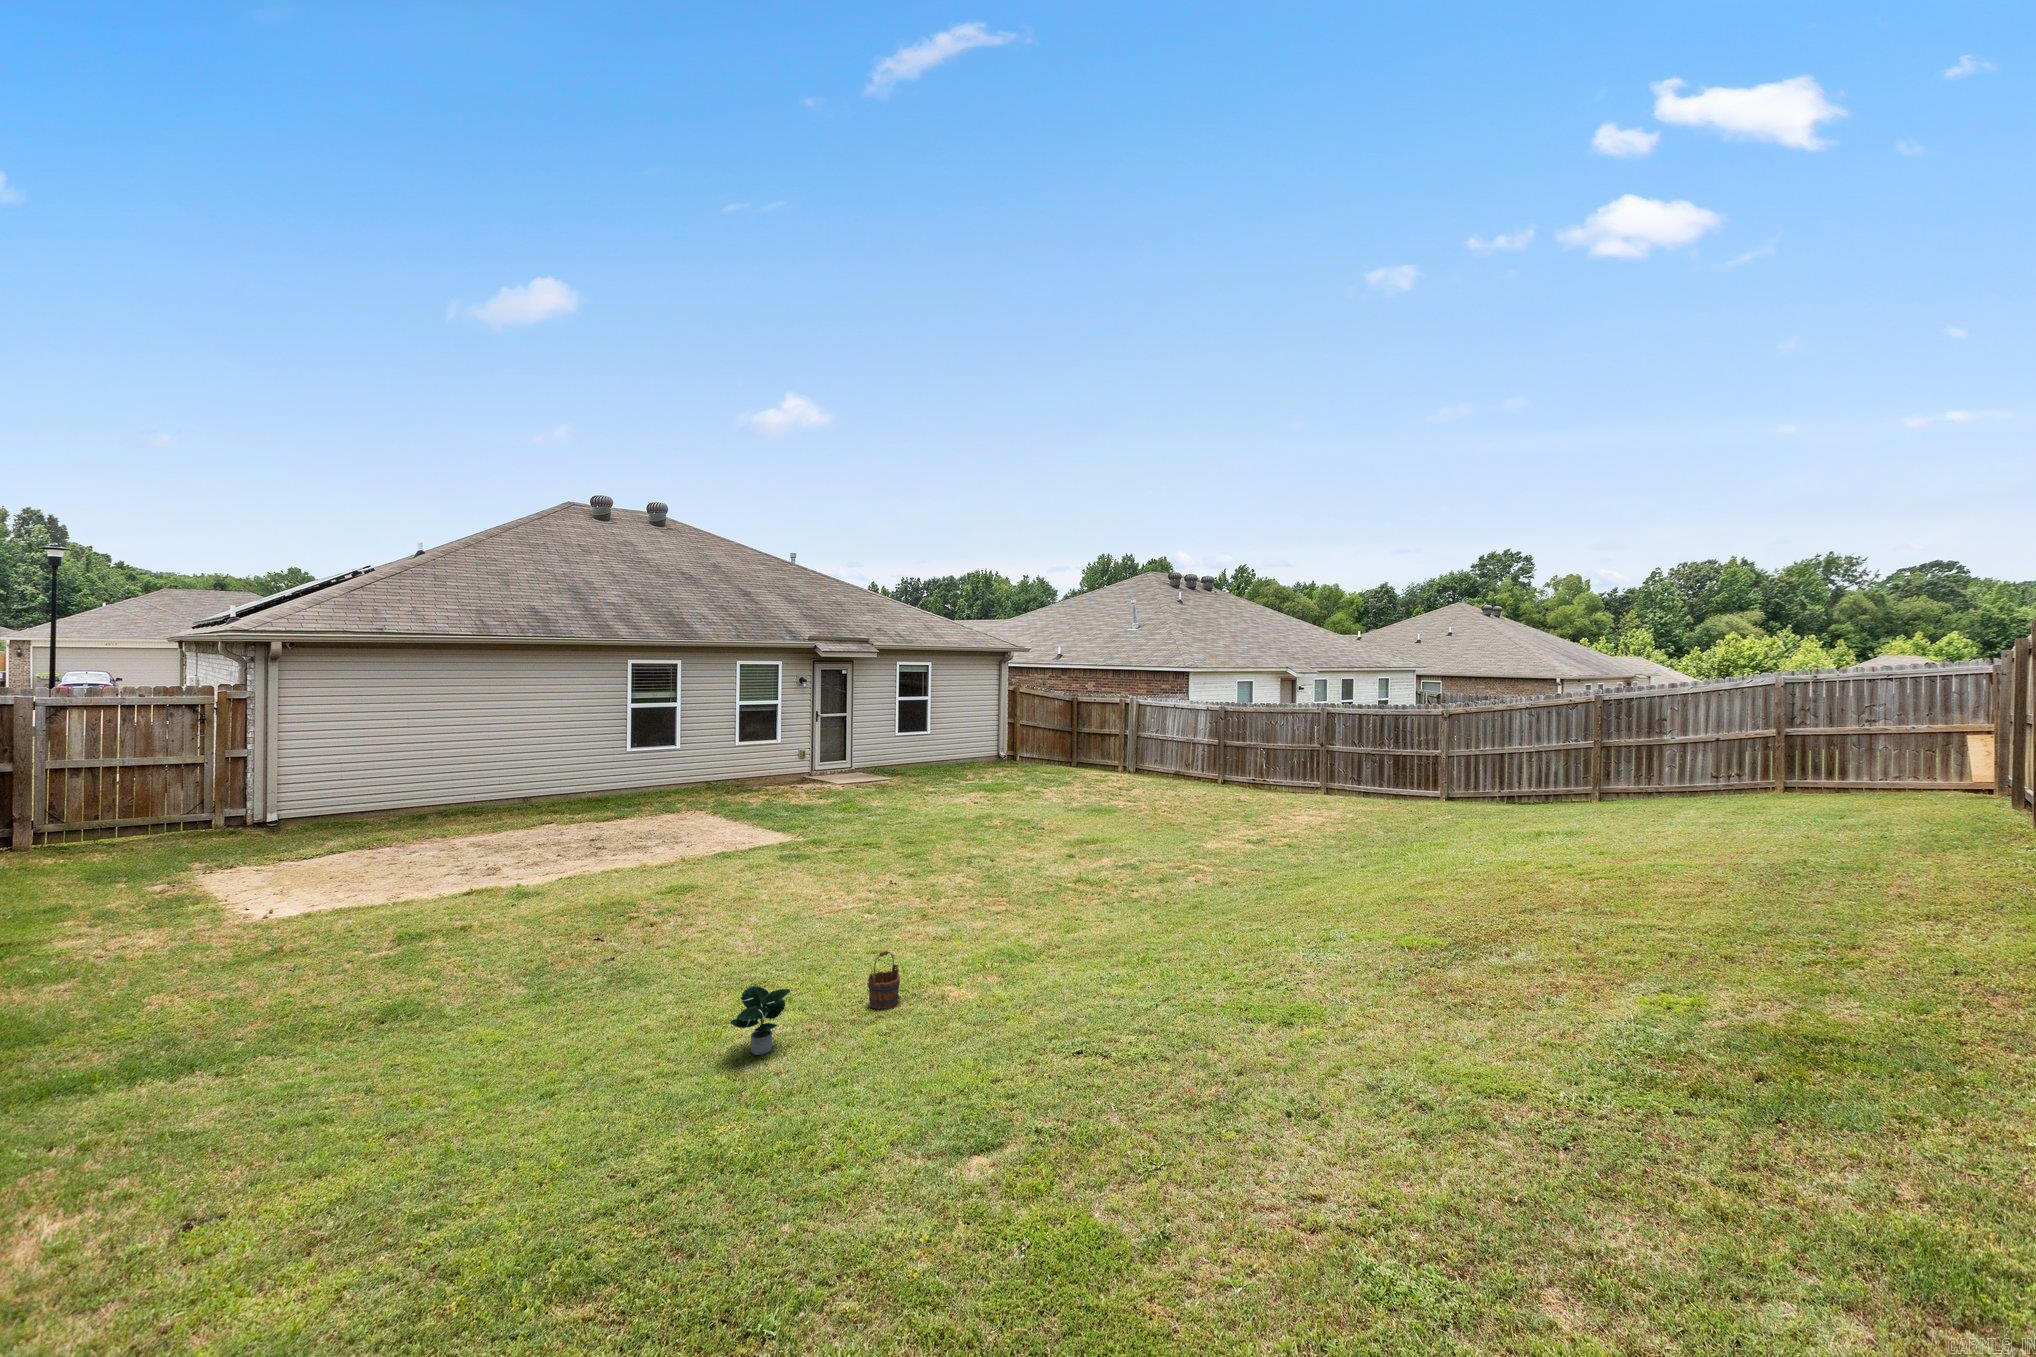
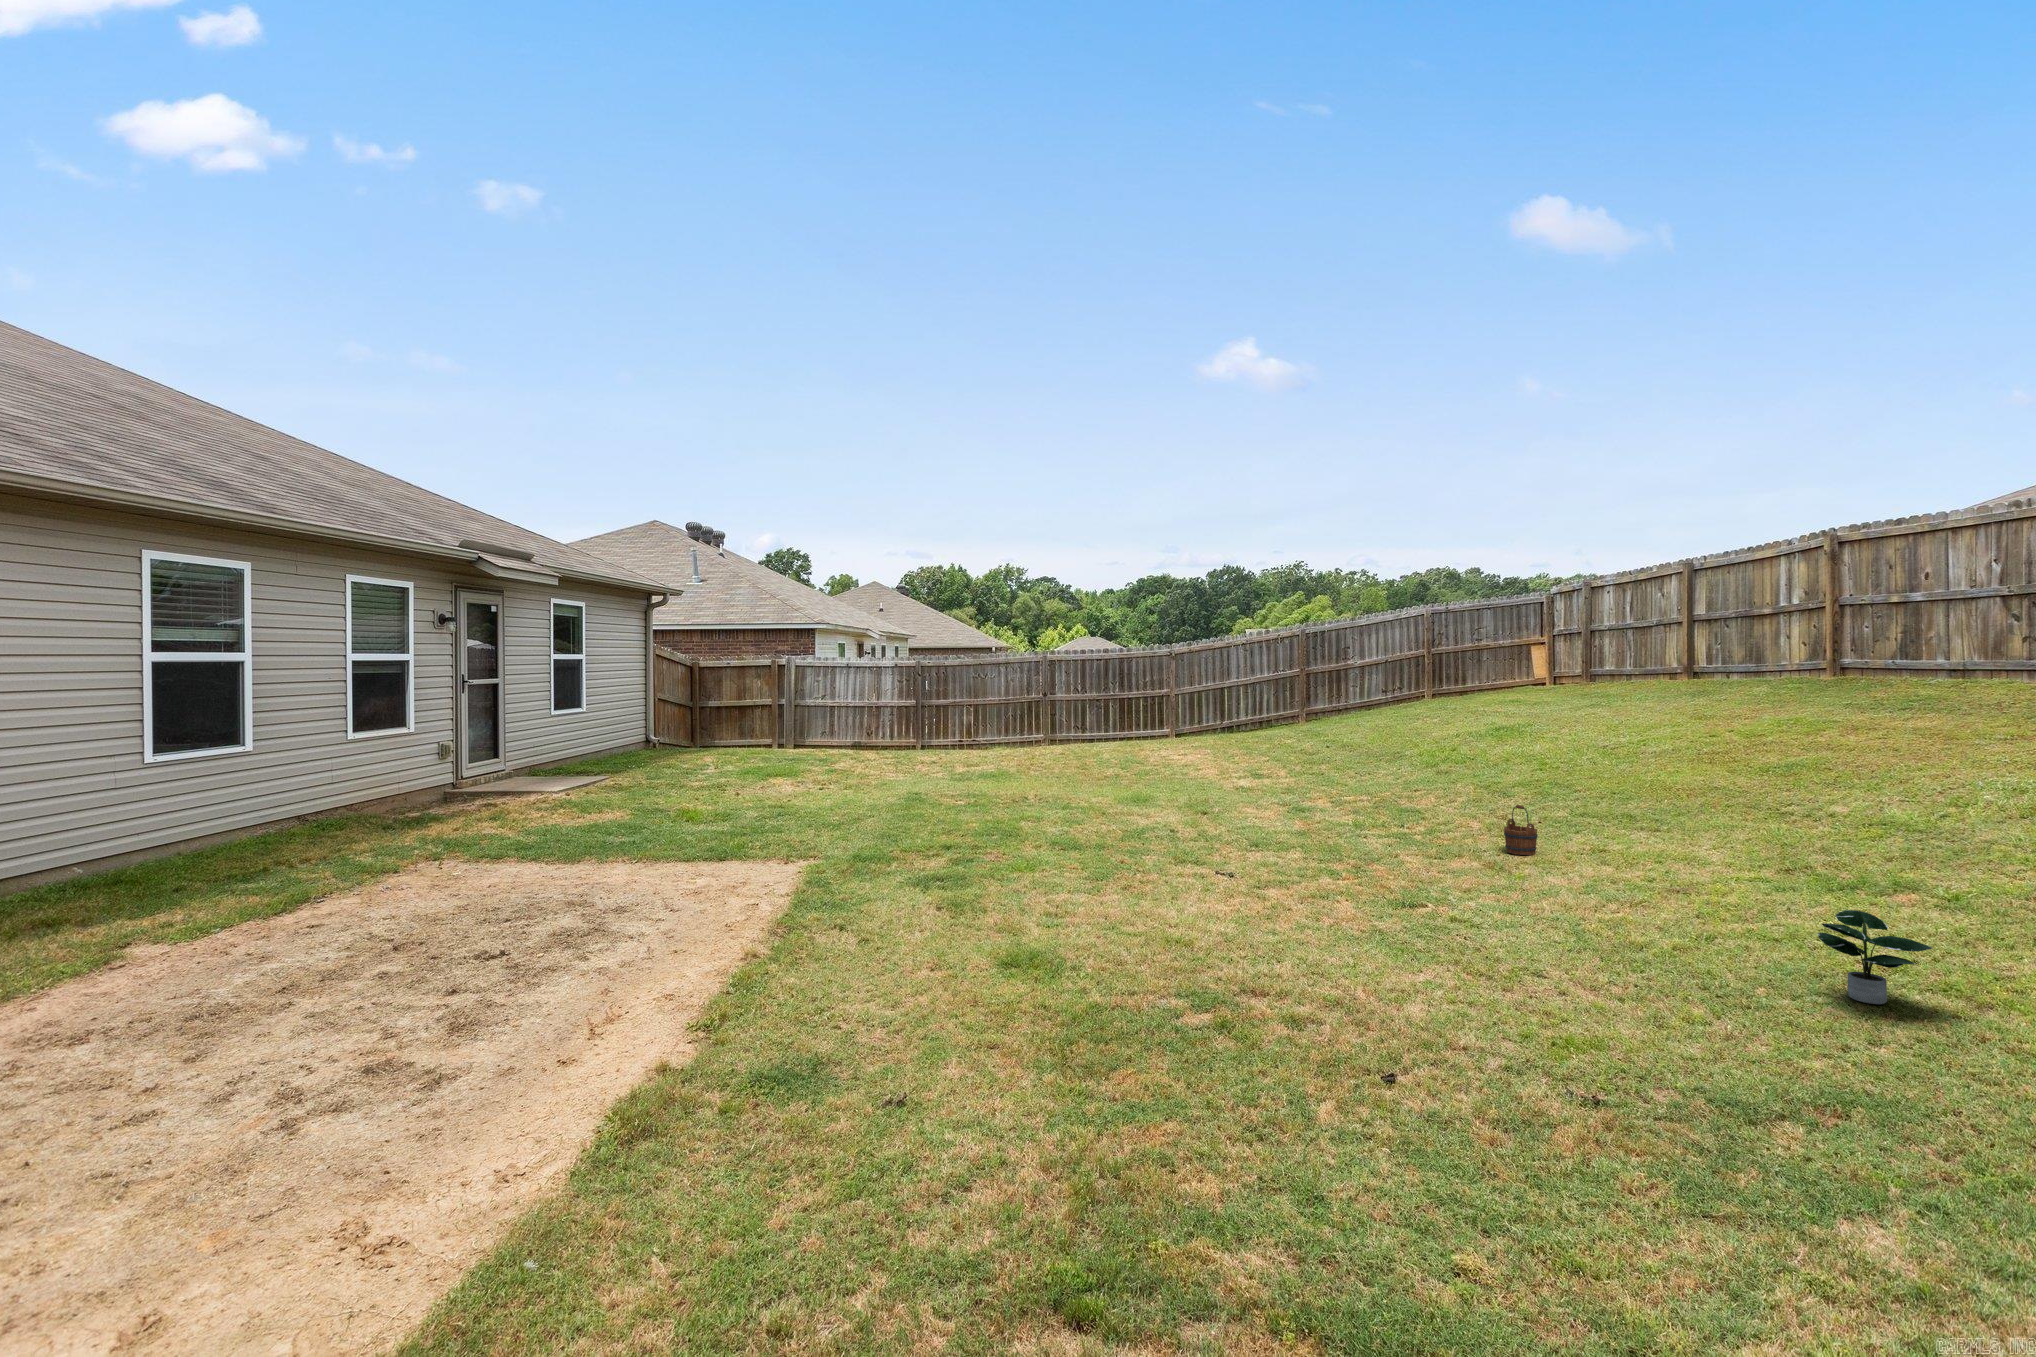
wooden bucket: present [868,951,900,1010] -> present [1504,805,1538,855]

